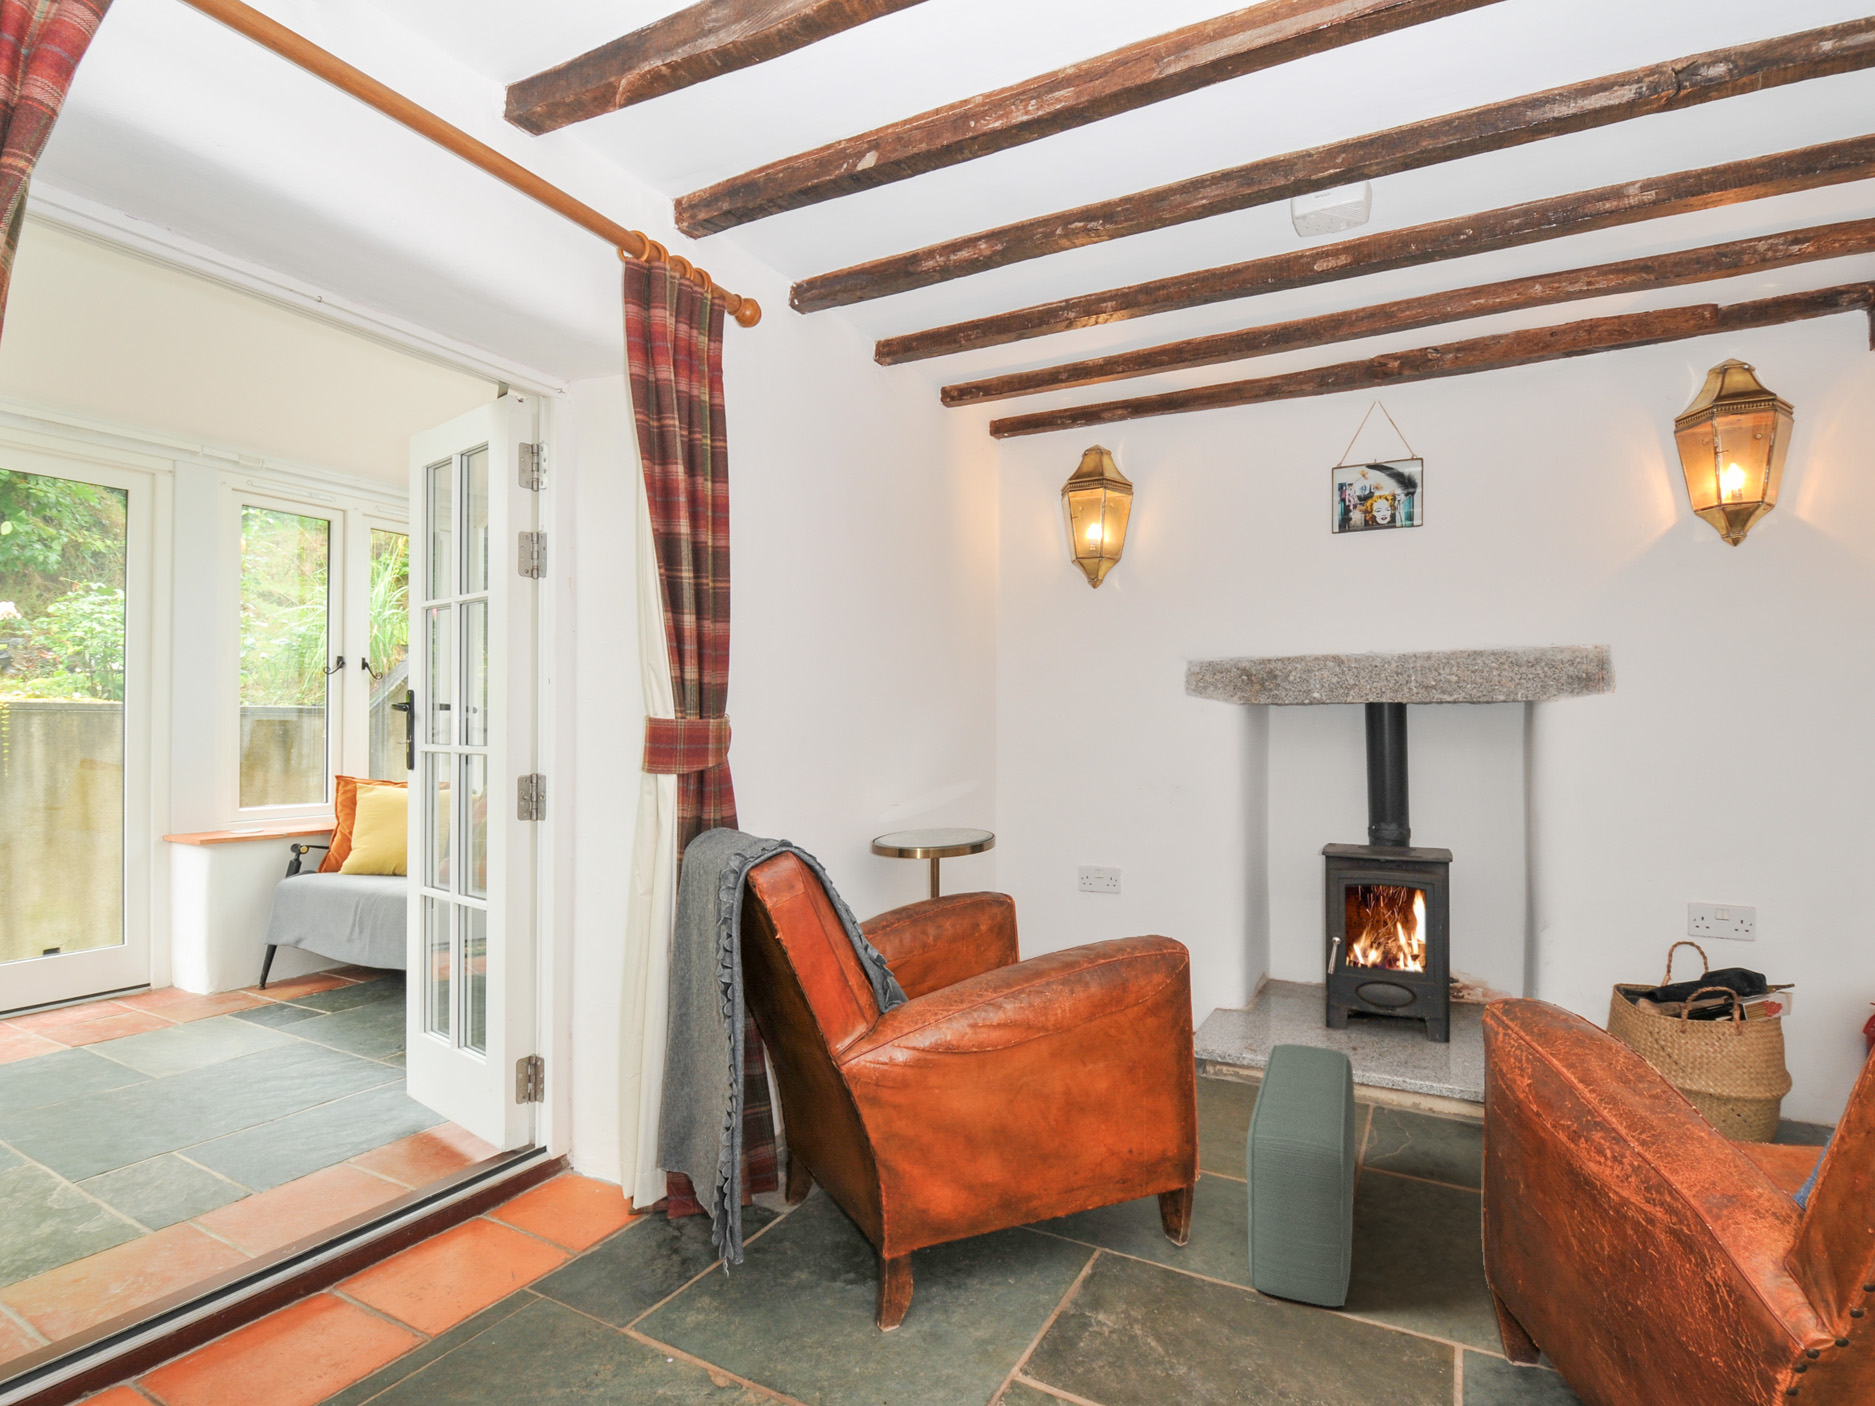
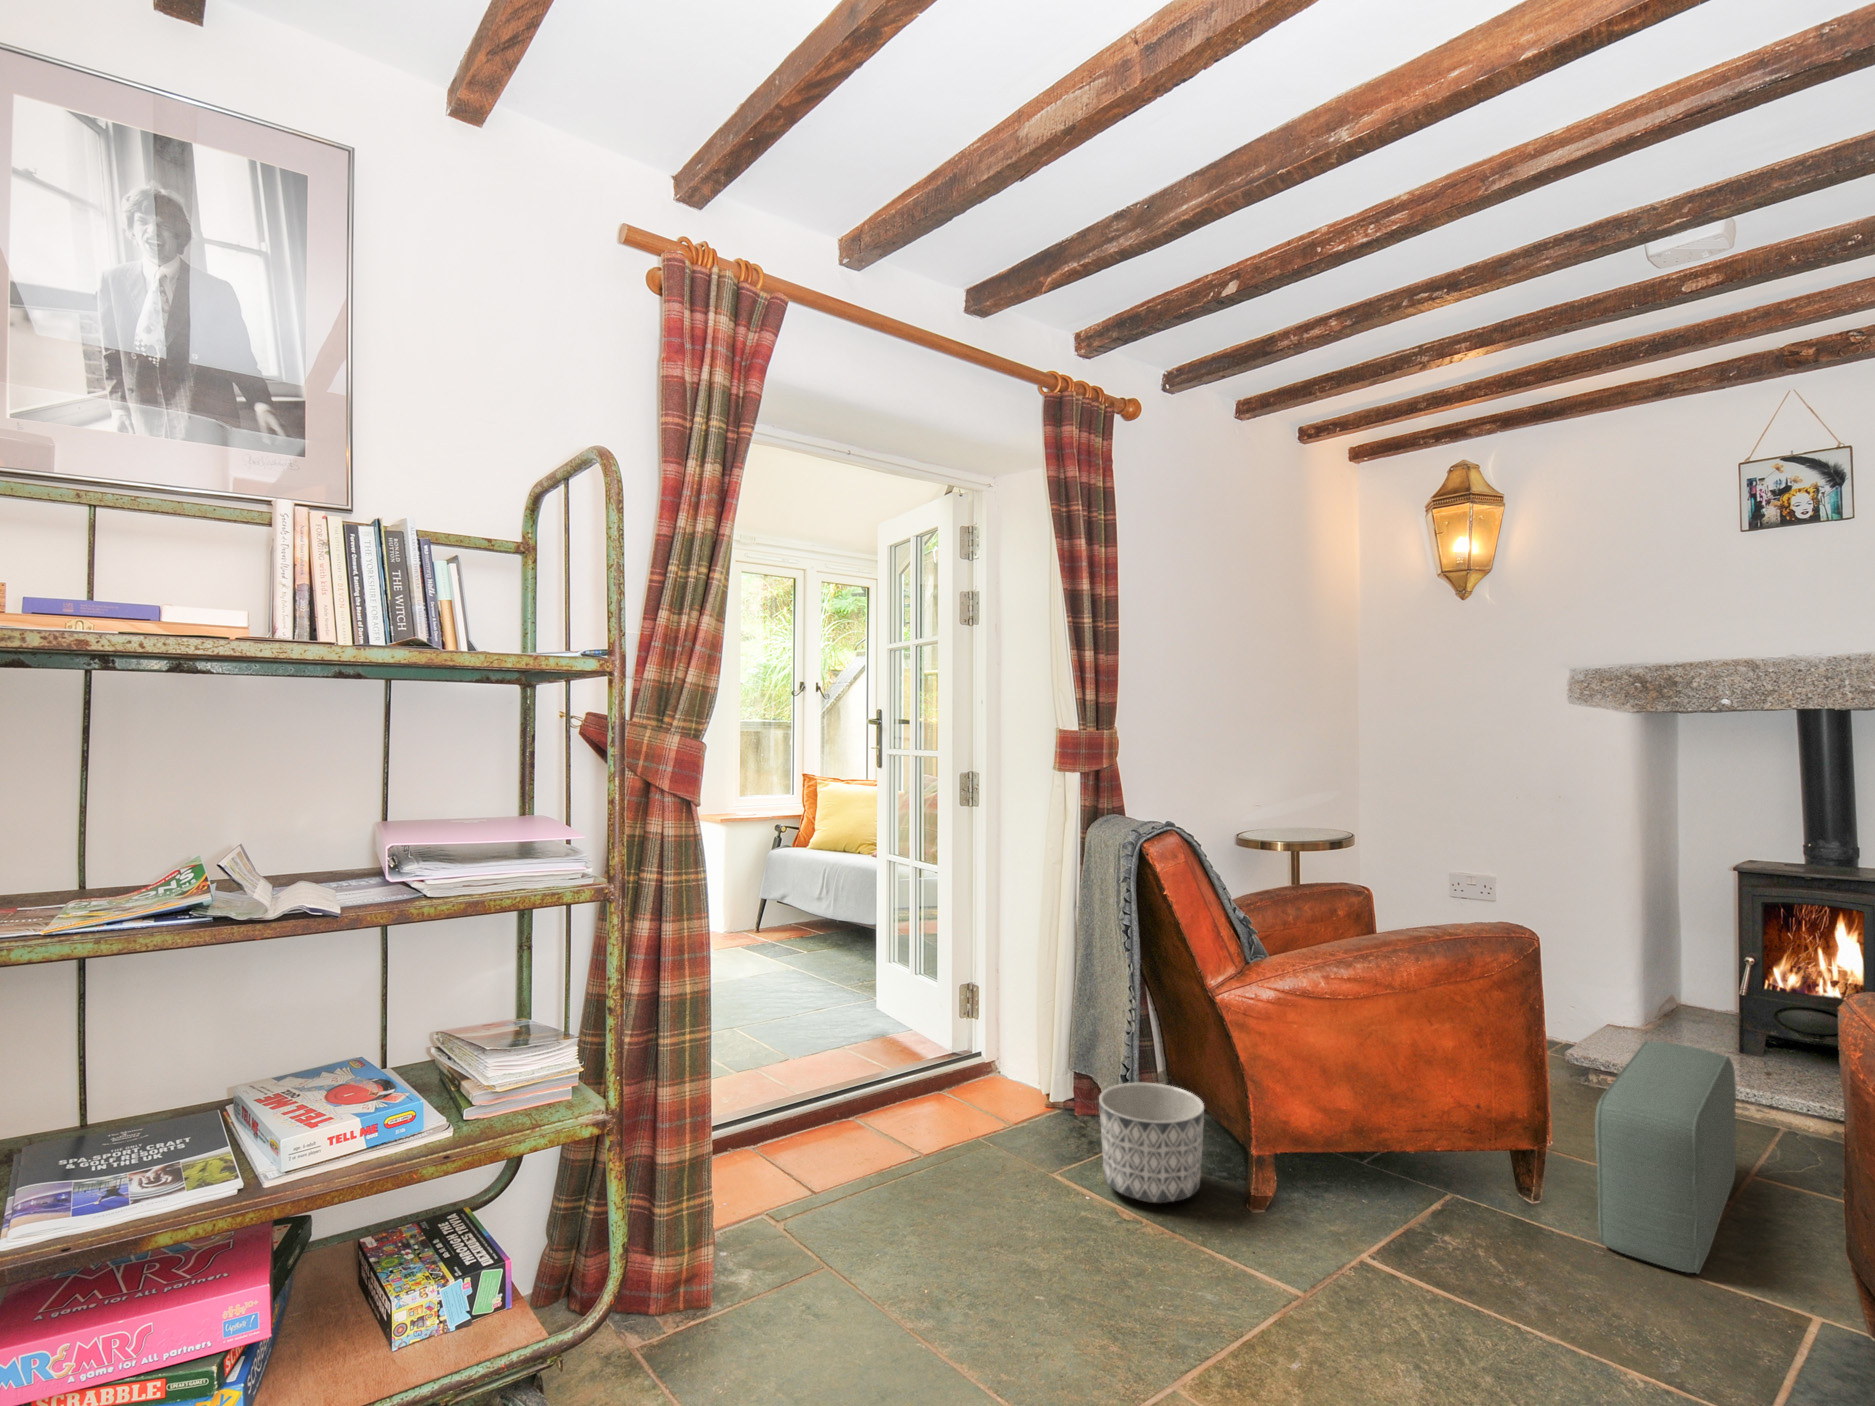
planter: none [690,1171,827,1339] -> present [1099,1083,1204,1203]

